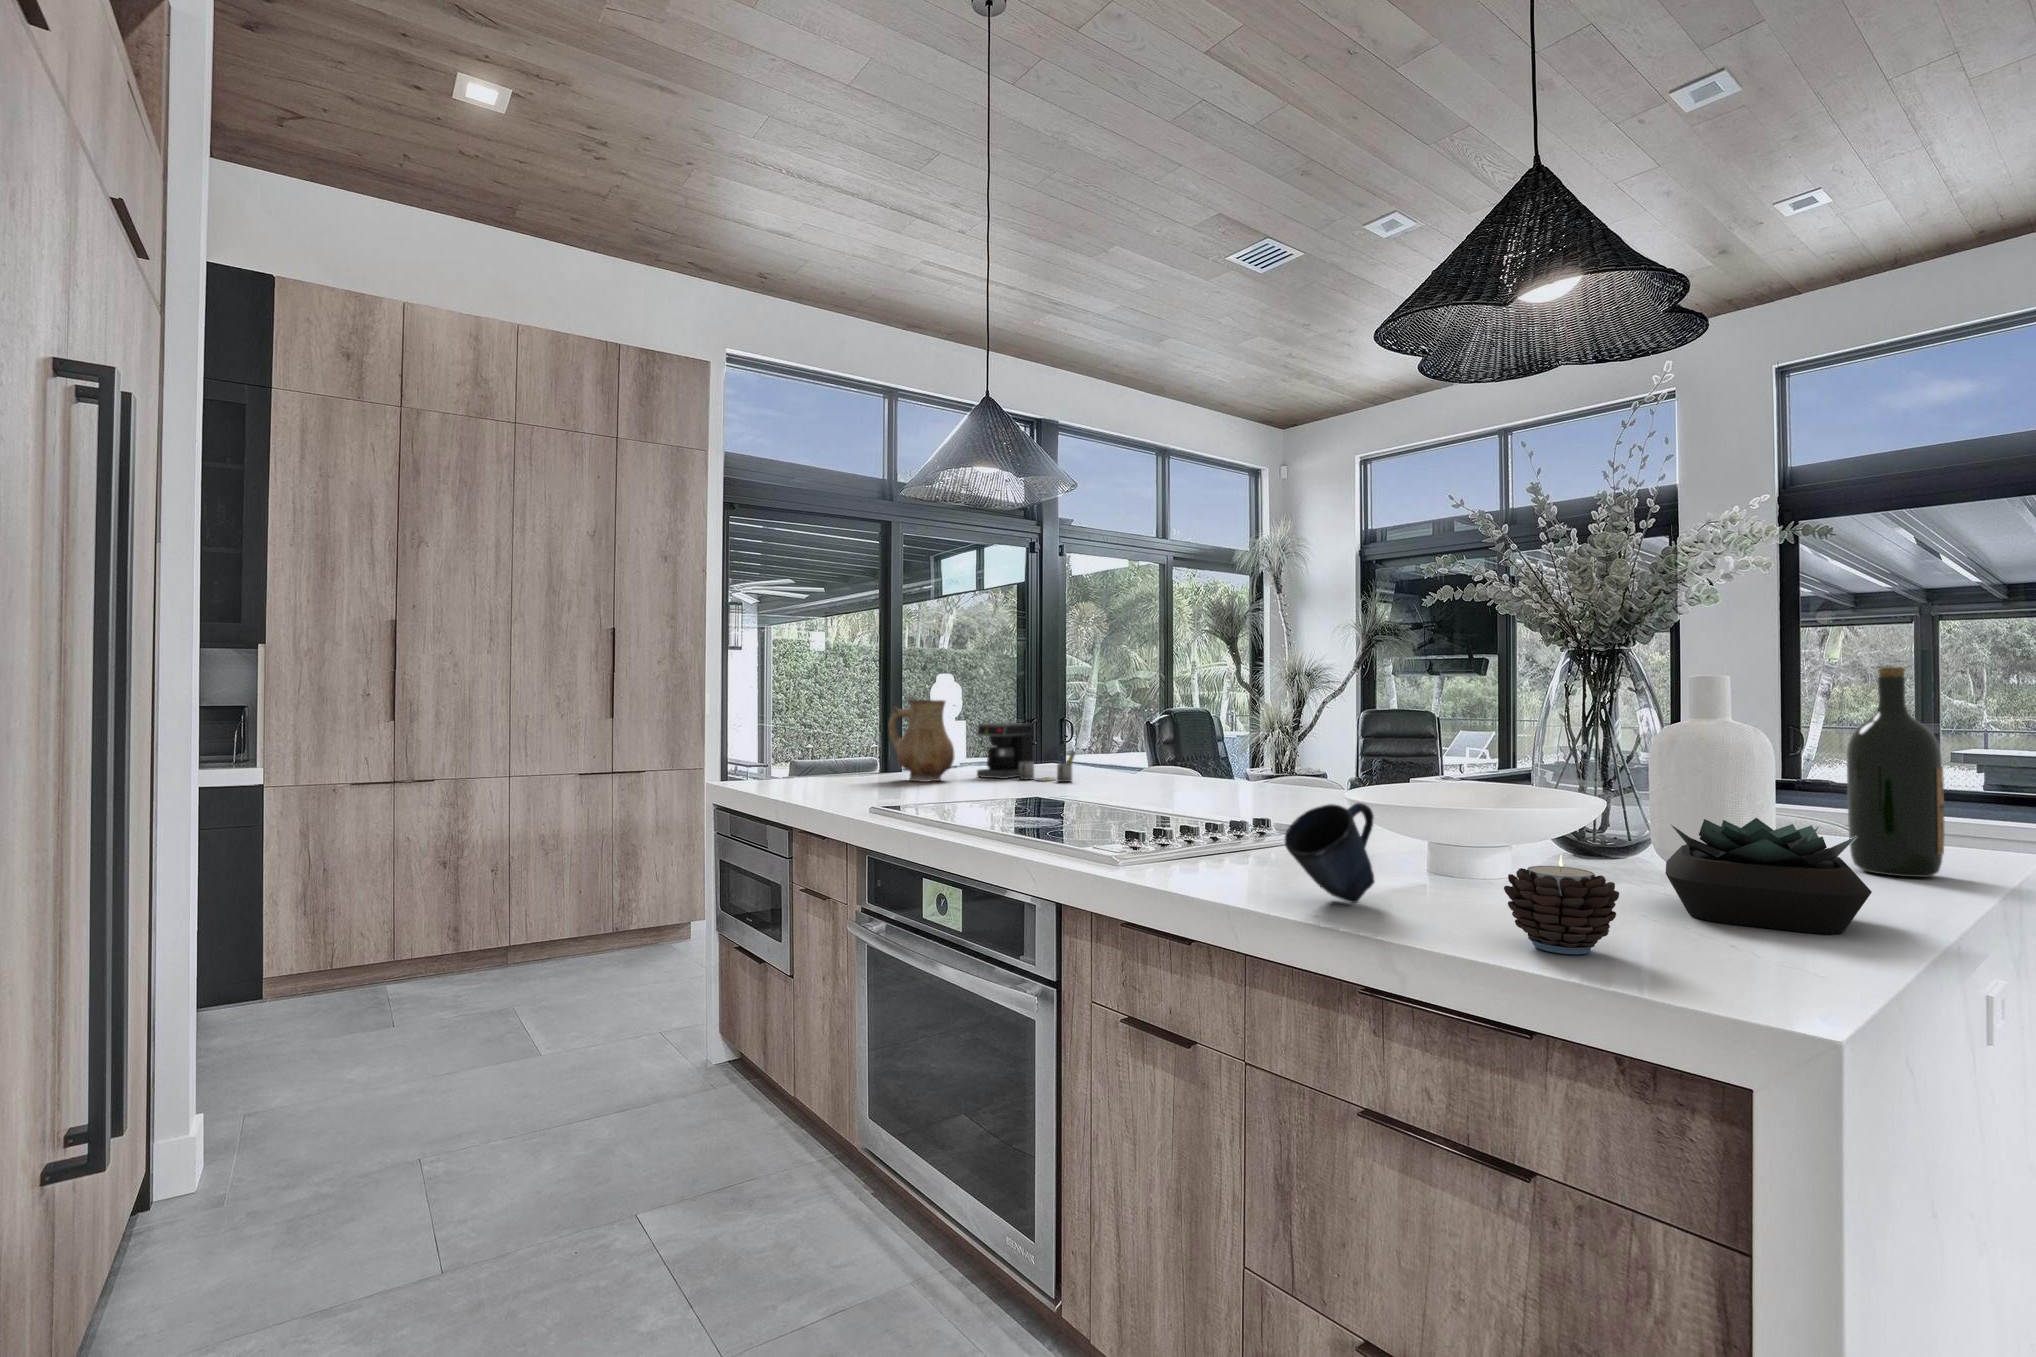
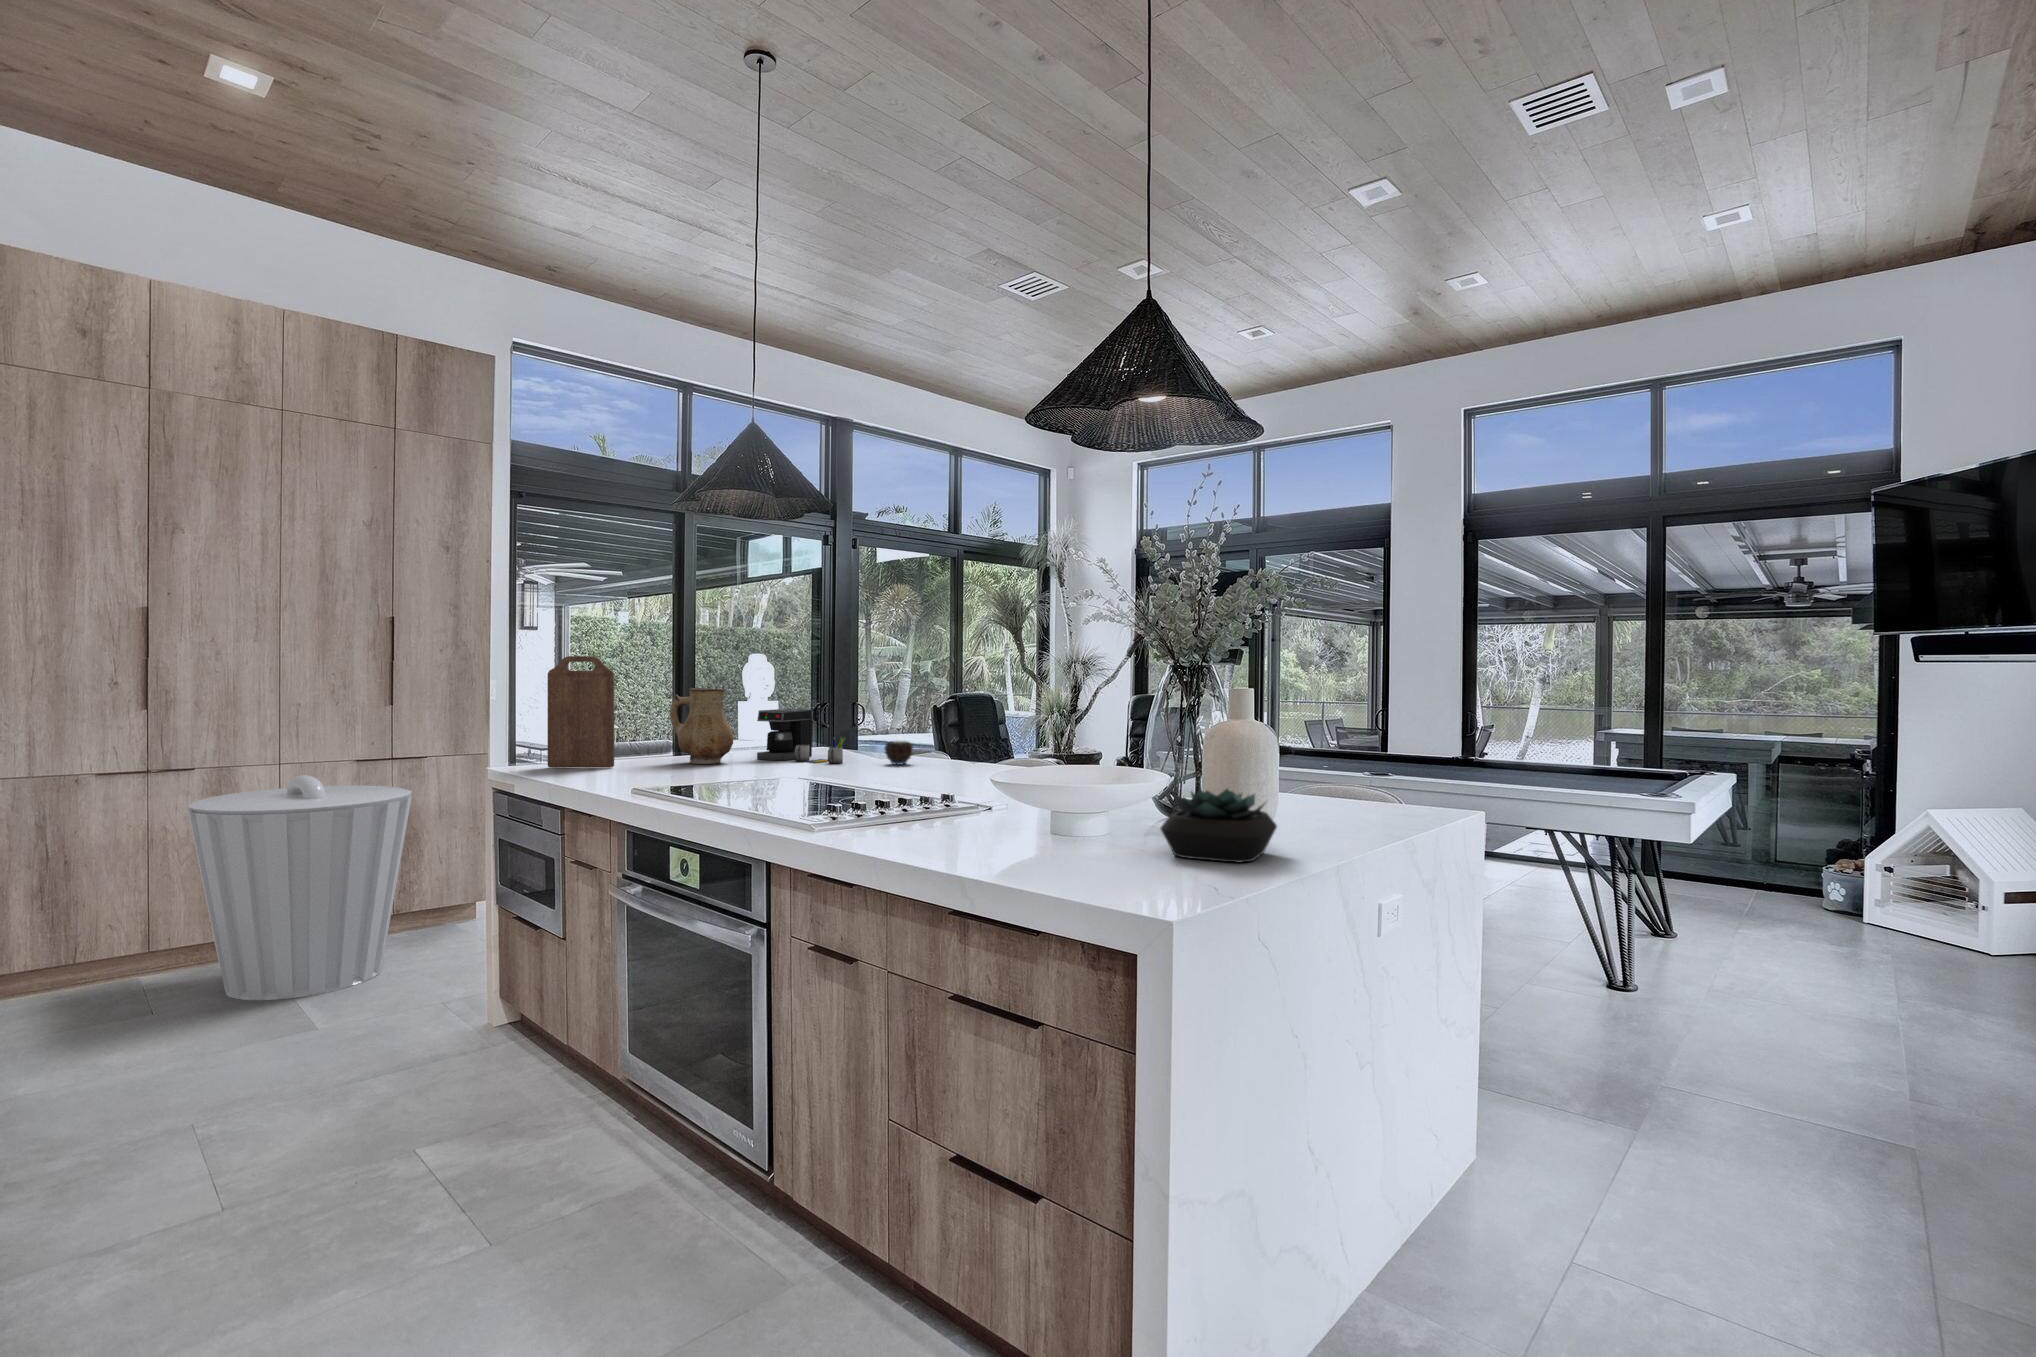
cutting board: none [766,665,834,784] -> present [547,656,614,768]
wine bottle: present [1847,667,1944,877] -> none [1340,681,1392,828]
trash can: none [427,790,630,1017] -> present [187,775,412,1000]
mug: present [1284,803,1375,903] -> none [907,781,974,852]
candle: present [1504,855,1619,954] -> present [885,740,913,765]

